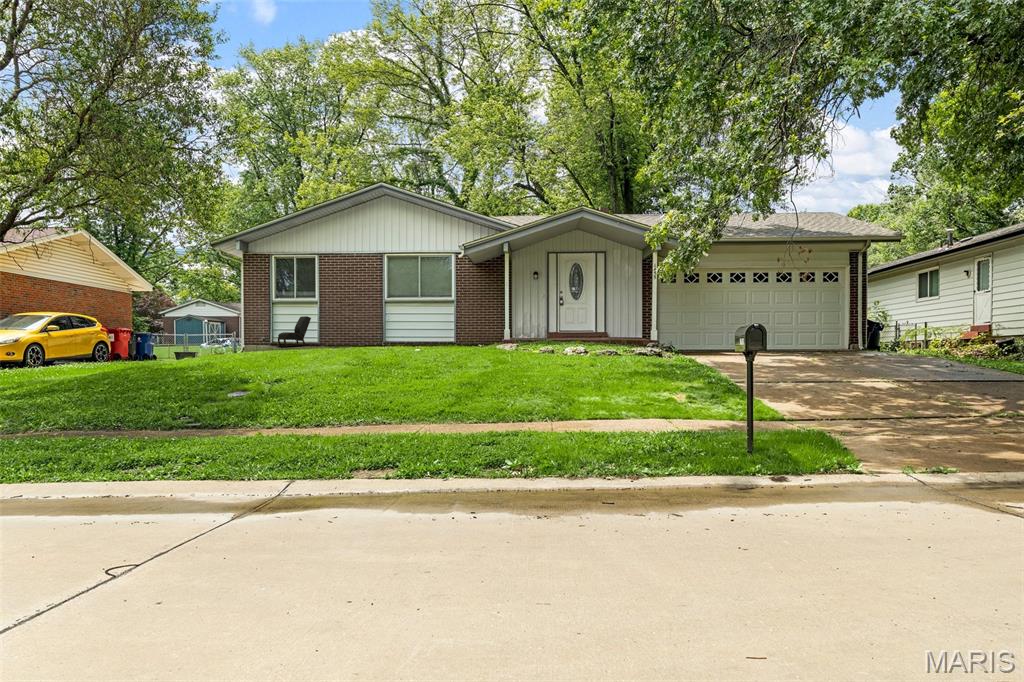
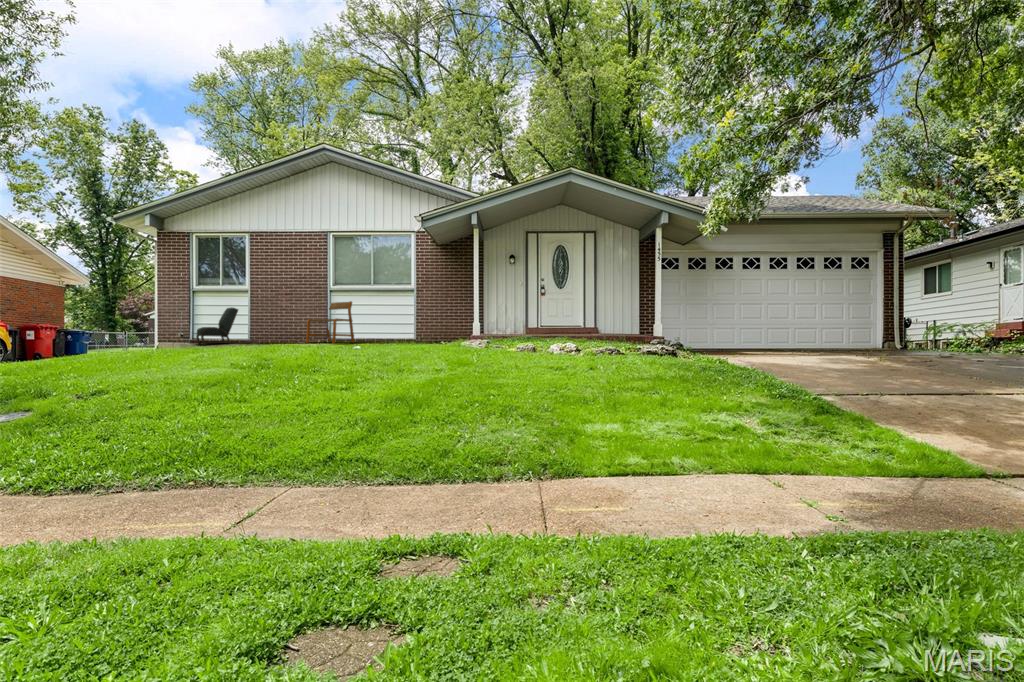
bench: none [366,311,406,346] -> present [306,301,354,343]

